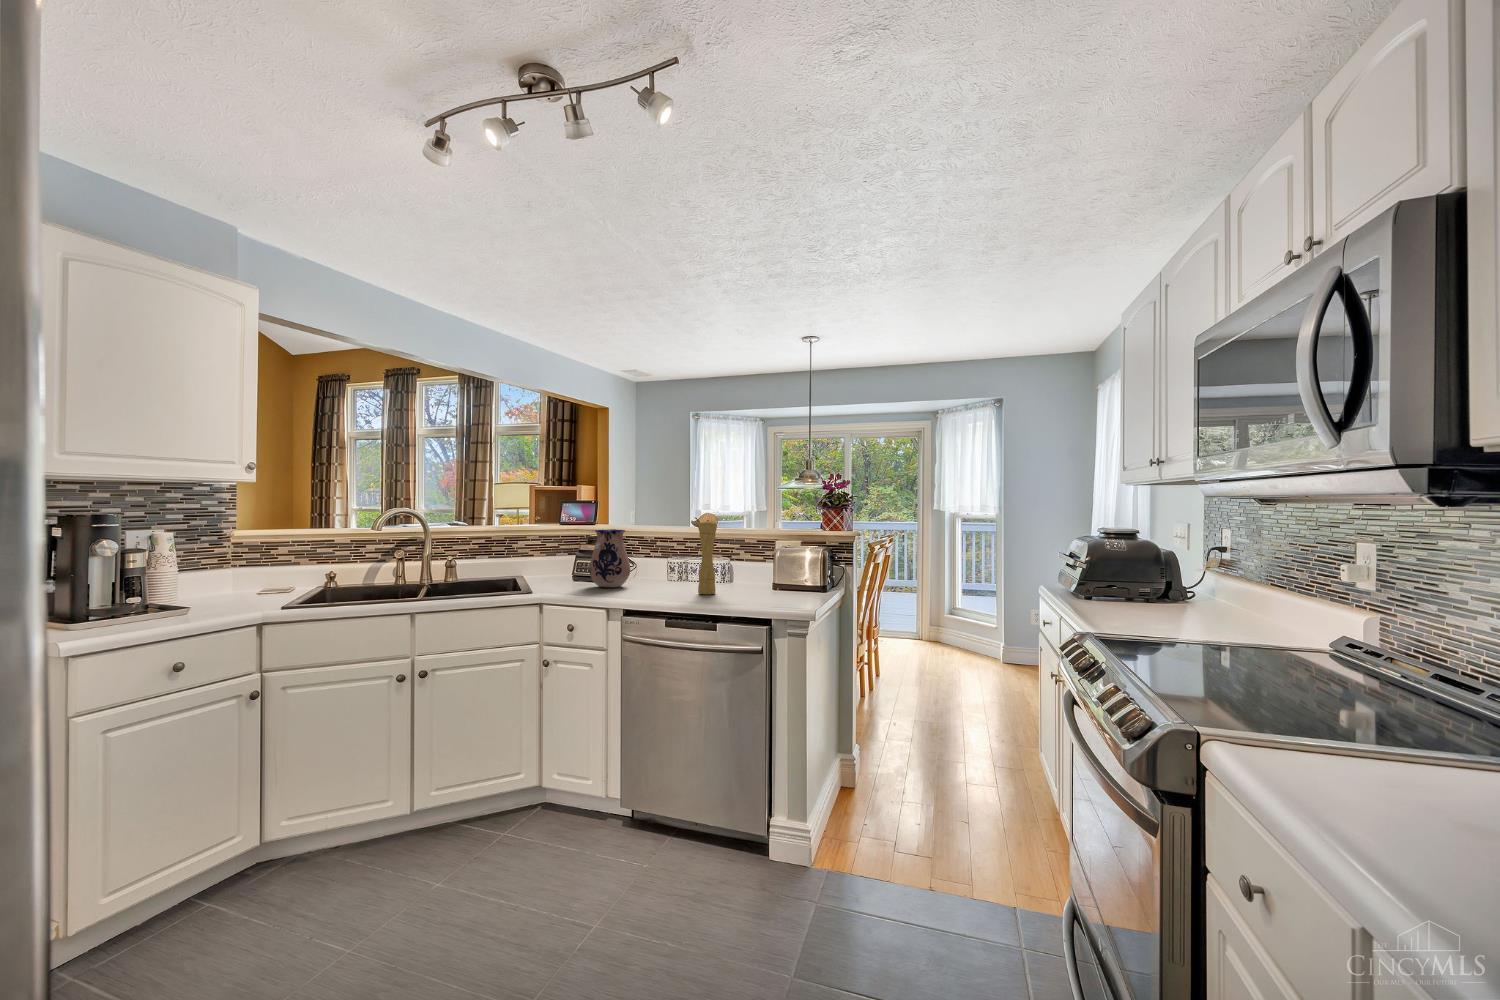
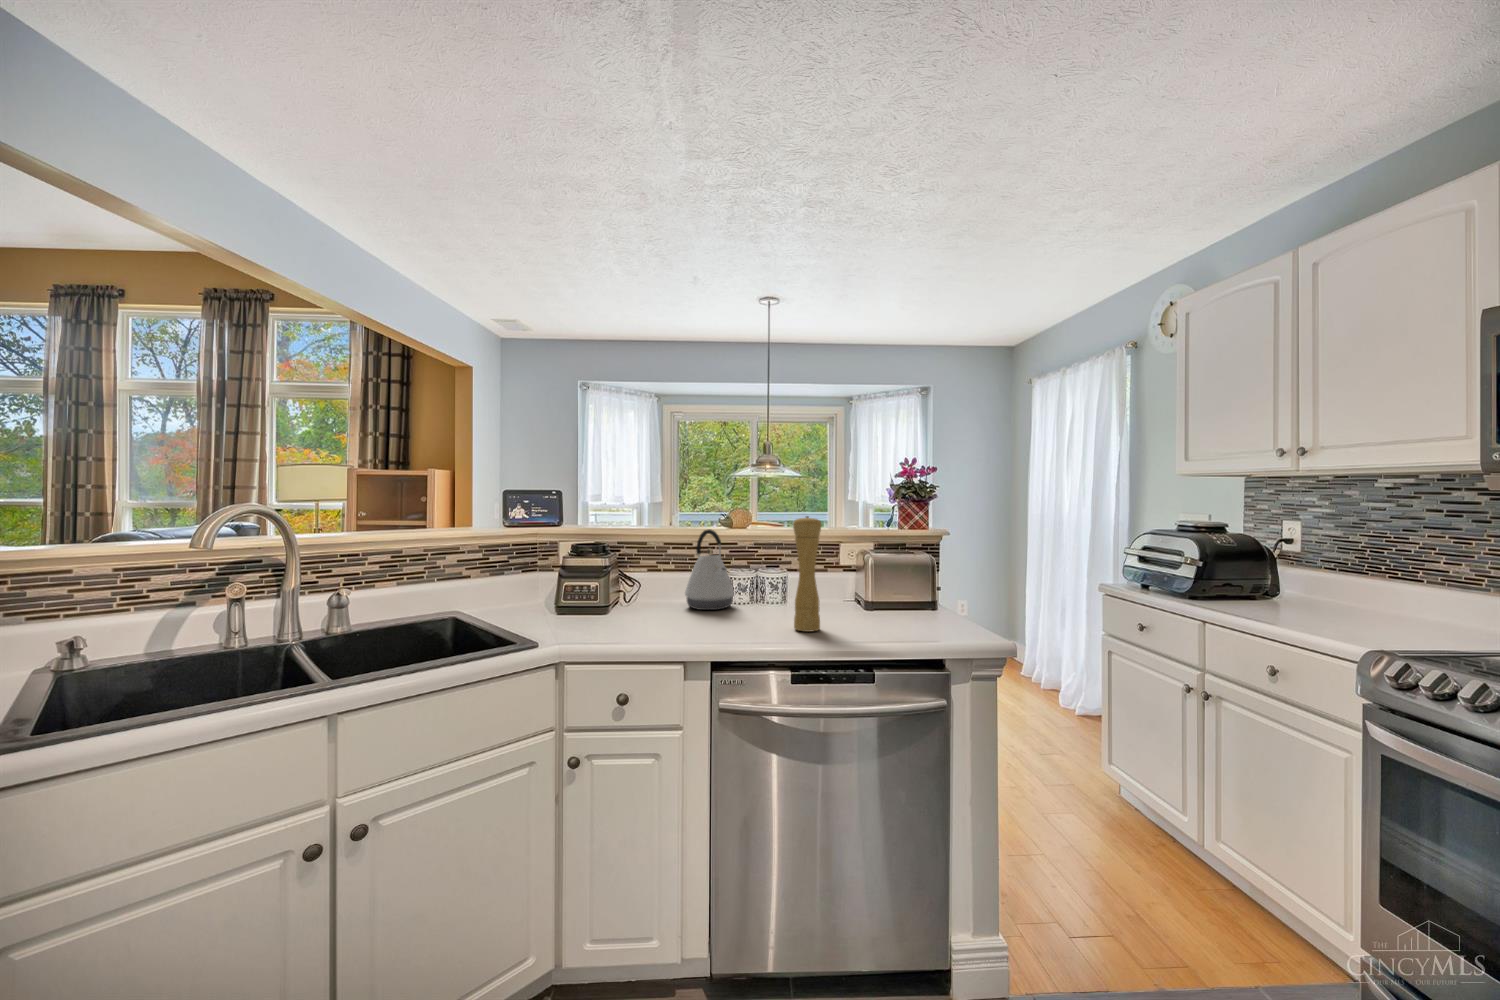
kettle: none [657,528,691,583] -> present [685,529,734,610]
ceramic pitcher: present [590,529,630,587] -> none [600,533,664,627]

